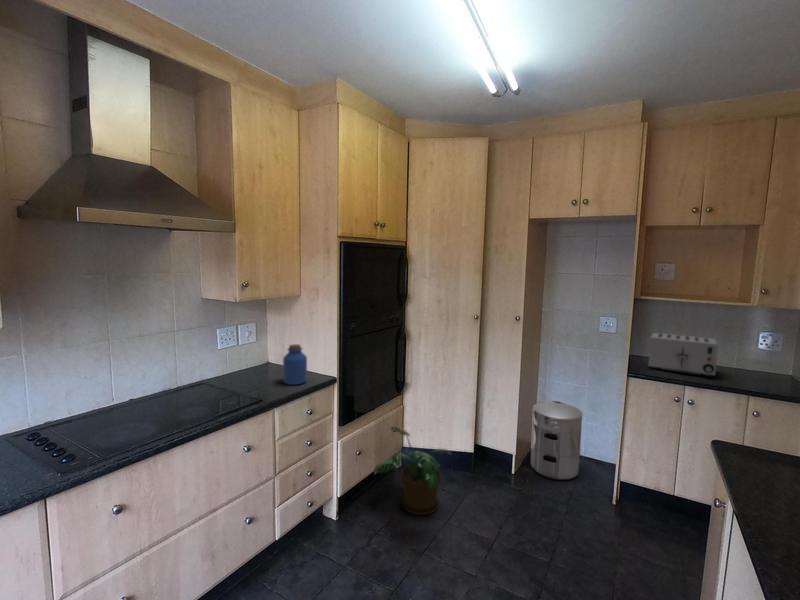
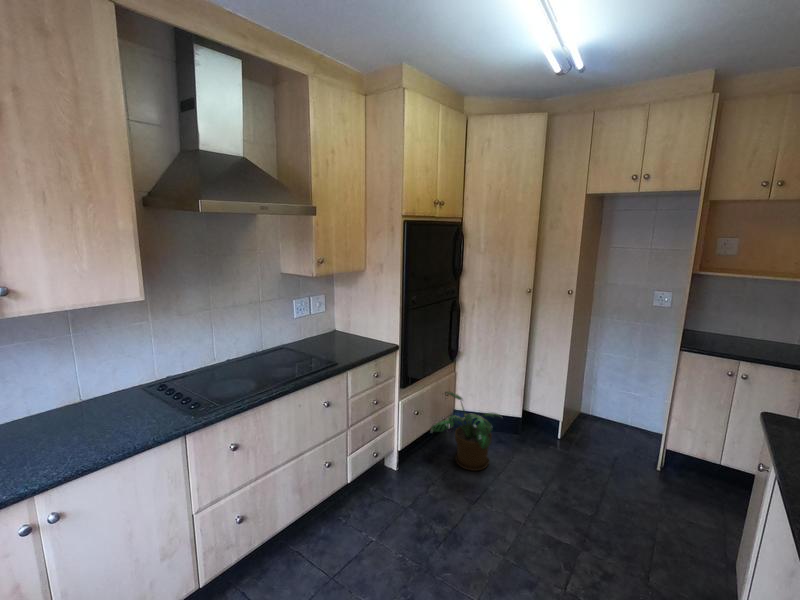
toaster: present [648,333,718,377] -> none [703,309,778,354]
jar: present [283,344,307,385] -> none [352,315,373,351]
waste bin: present [531,401,583,480] -> none [577,373,632,447]

